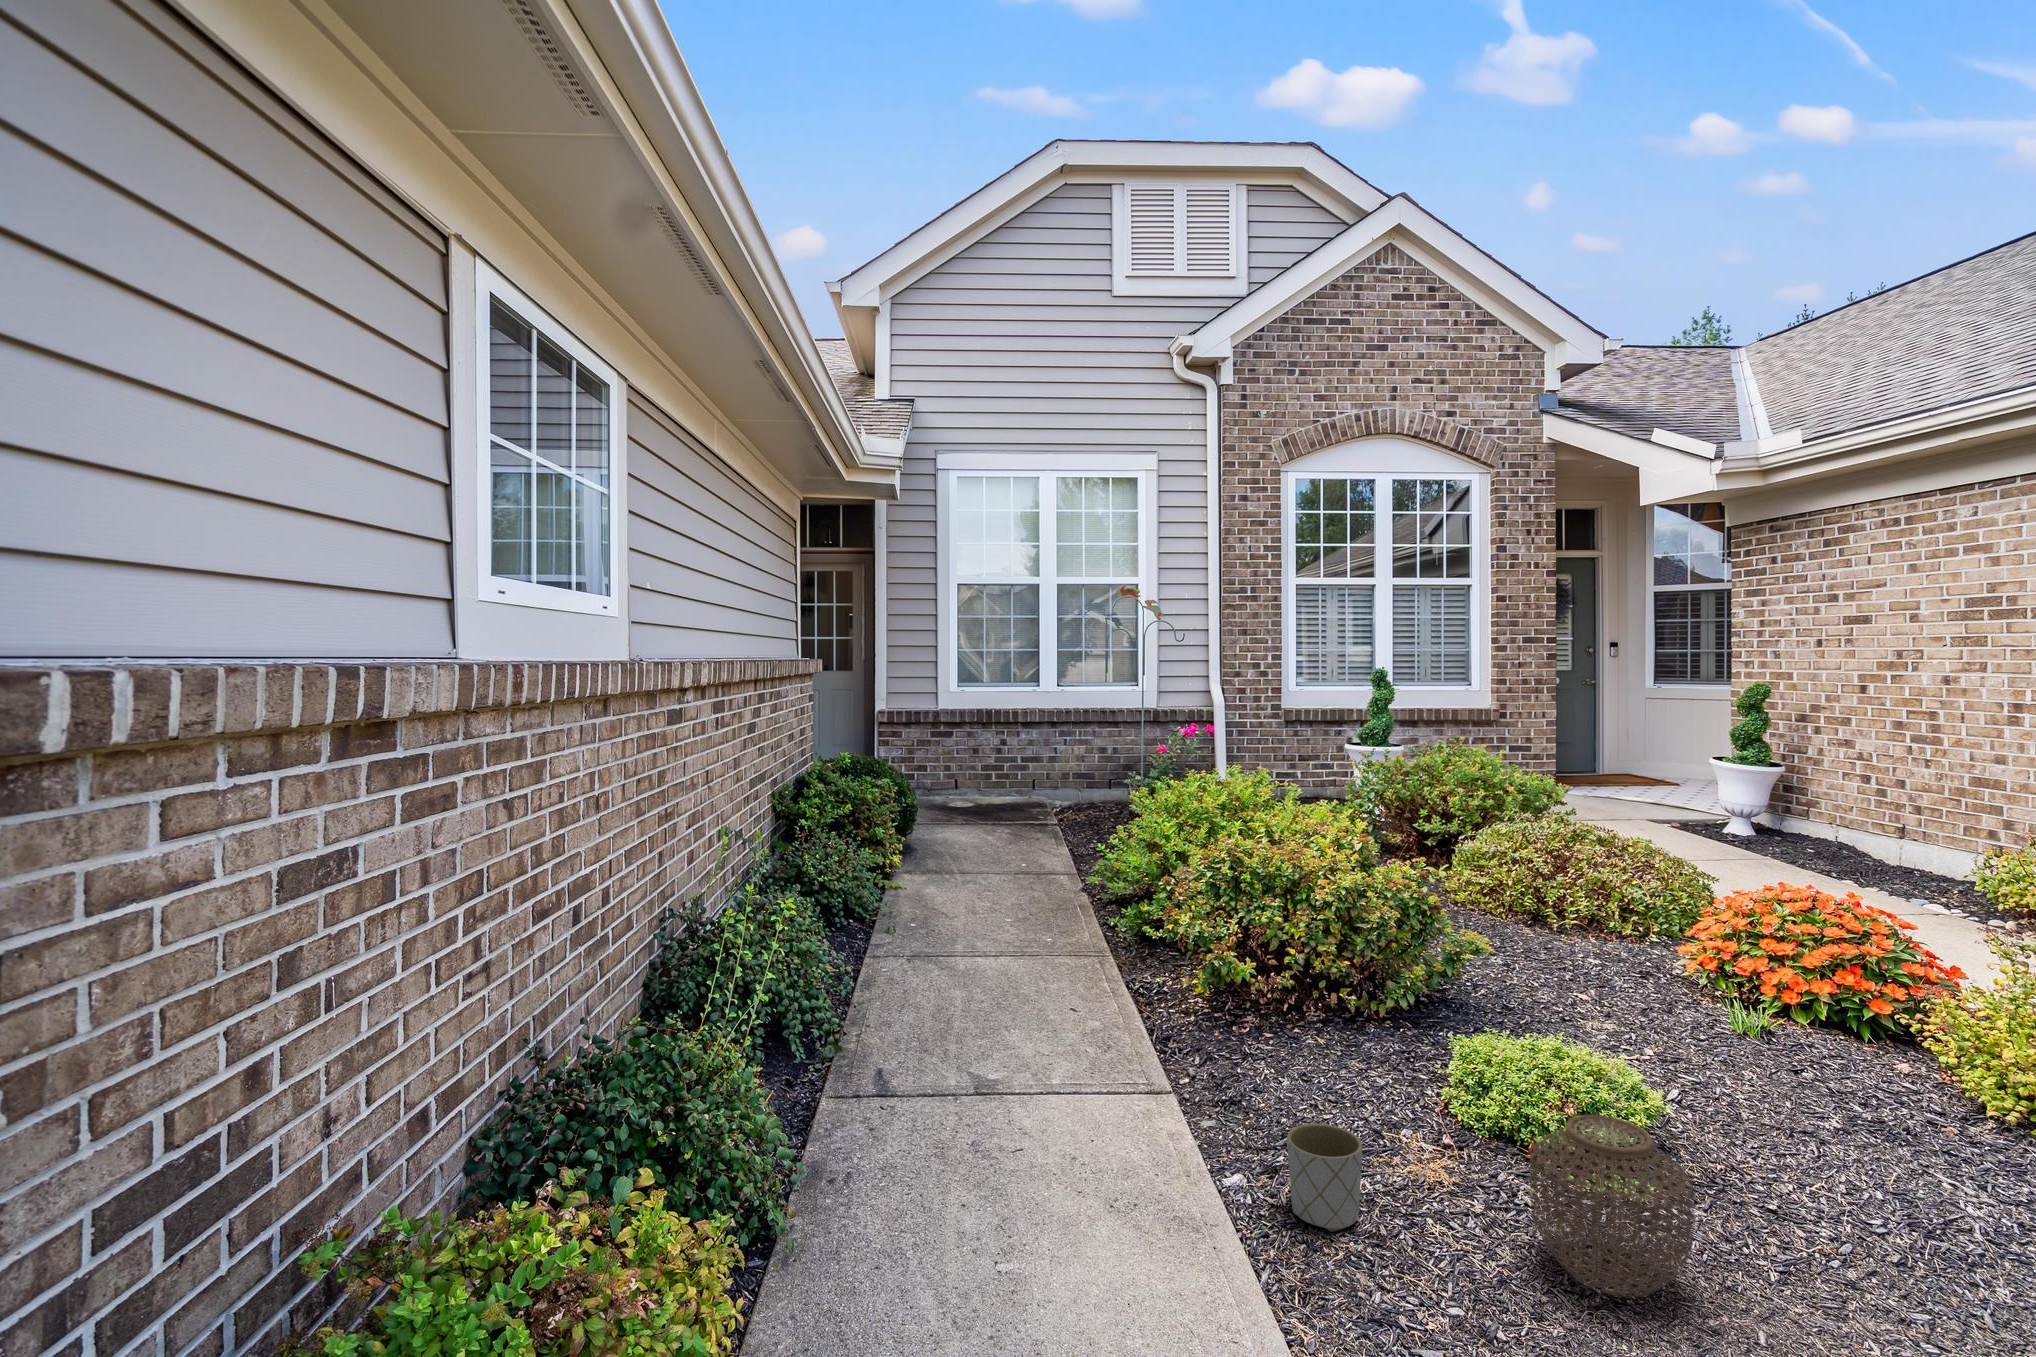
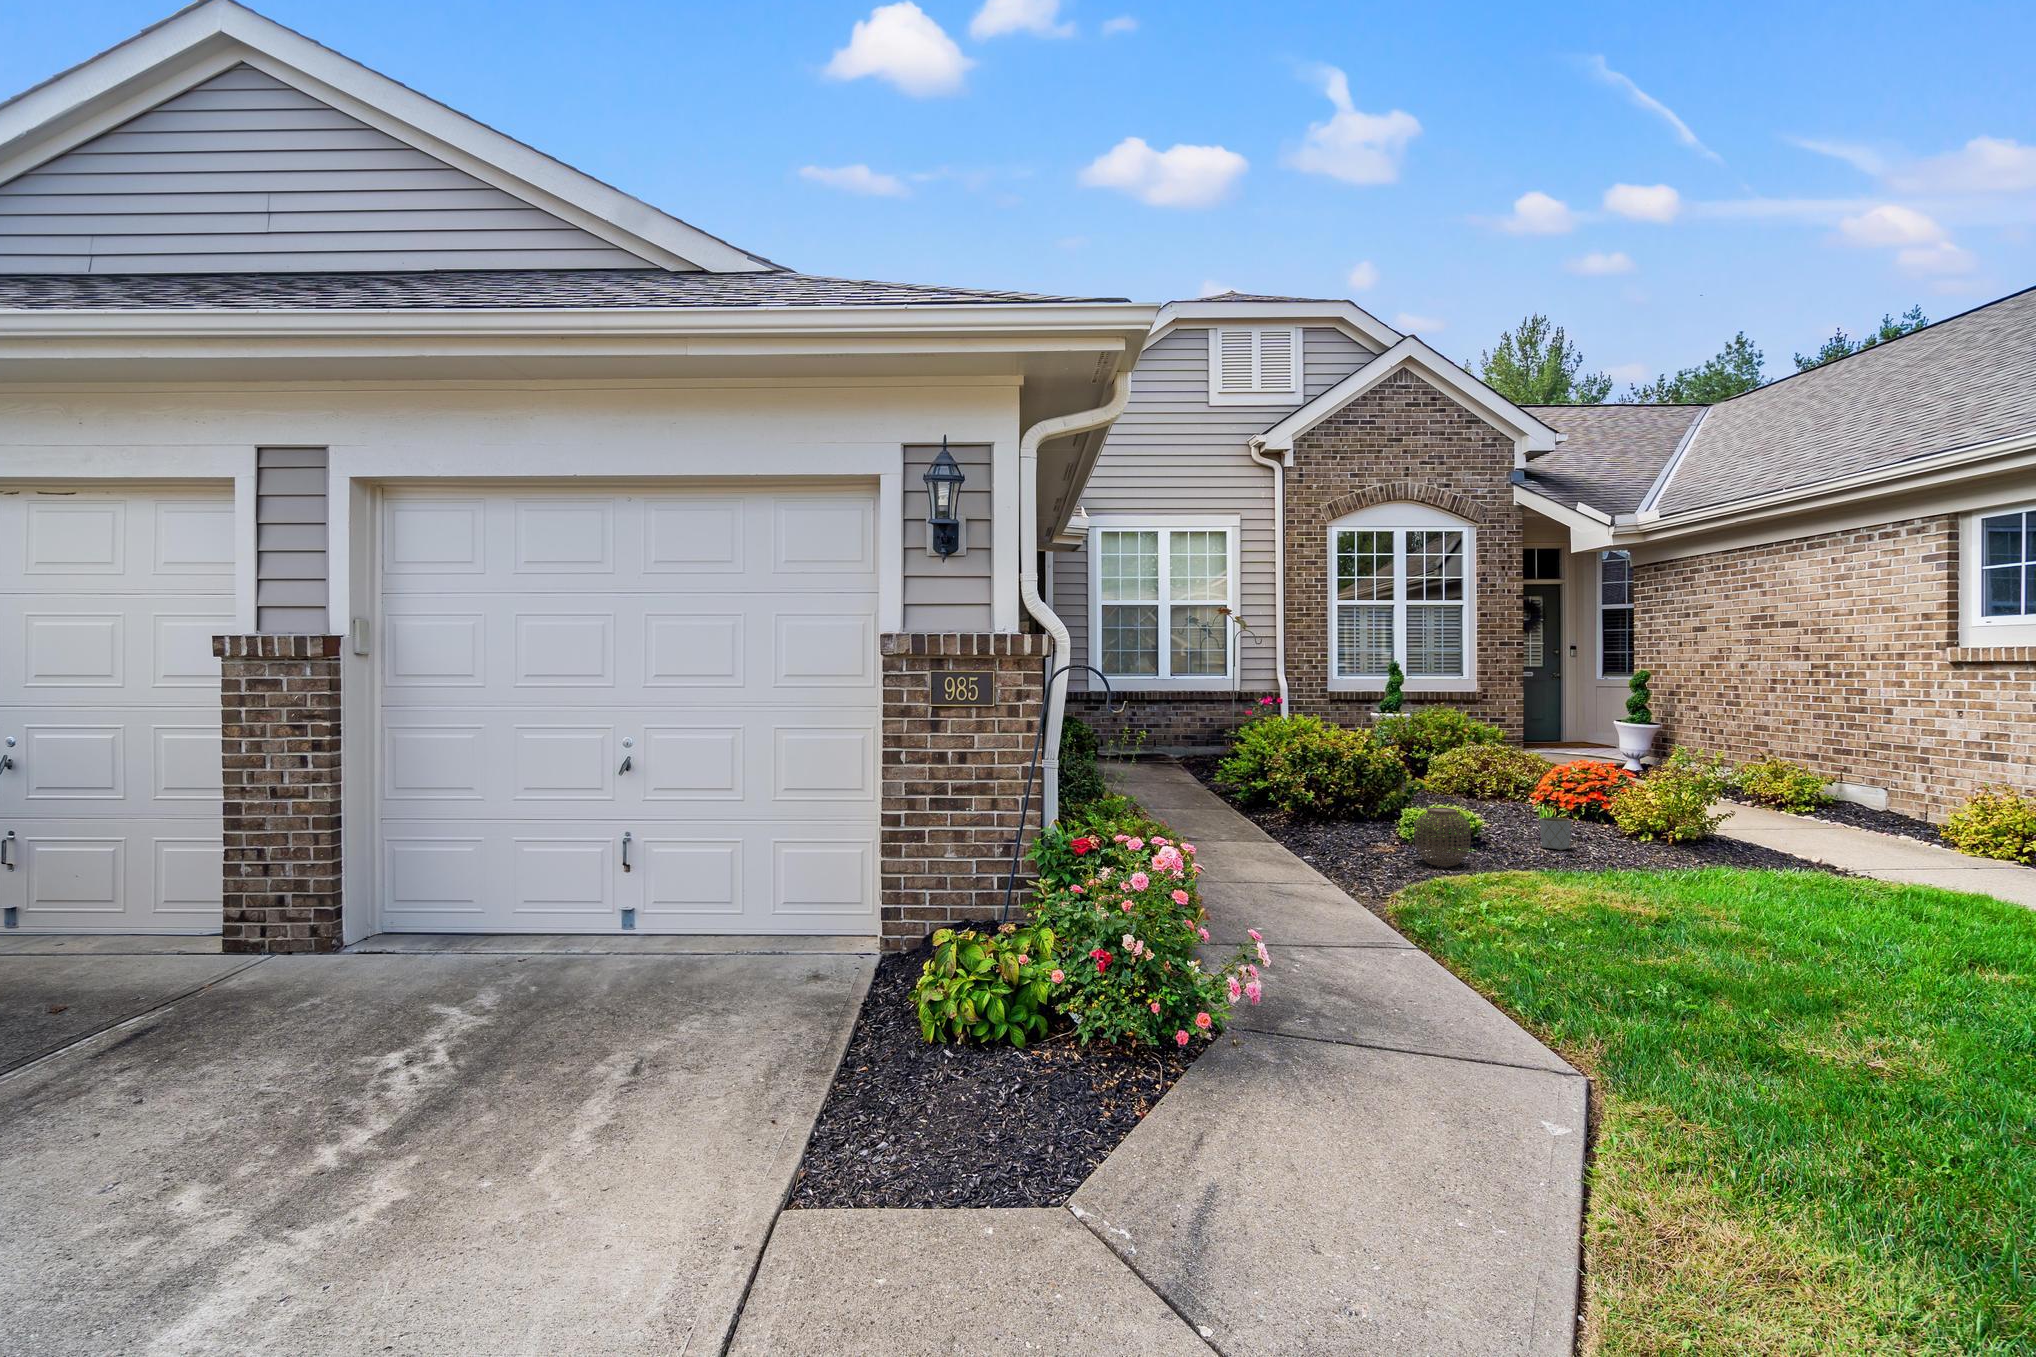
planter: present [1287,1124,1362,1232] -> present [1540,818,1571,850]

